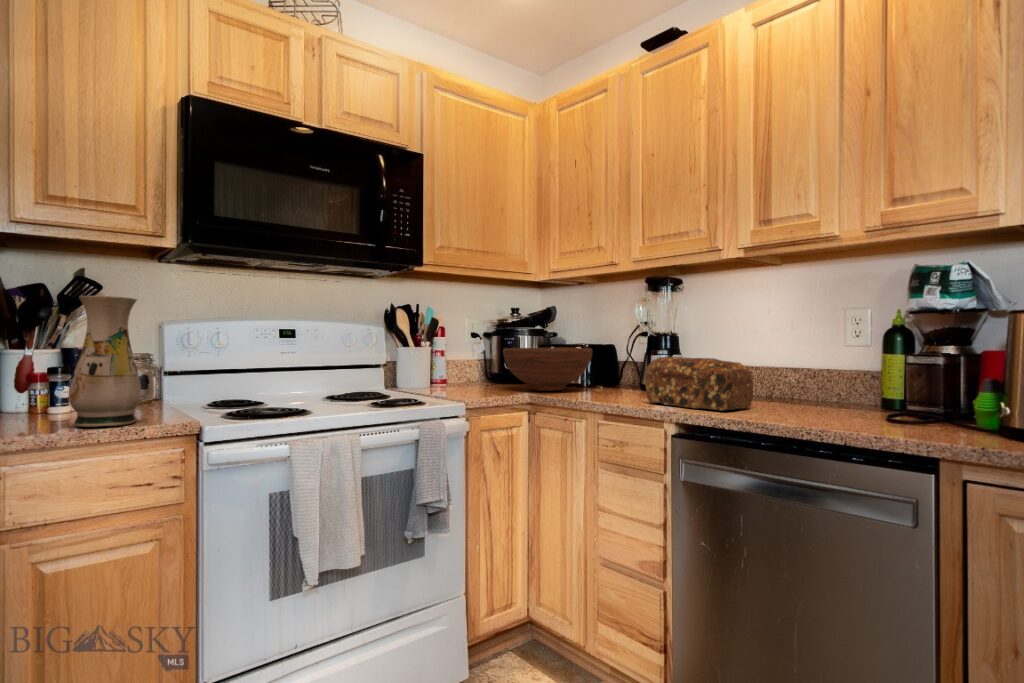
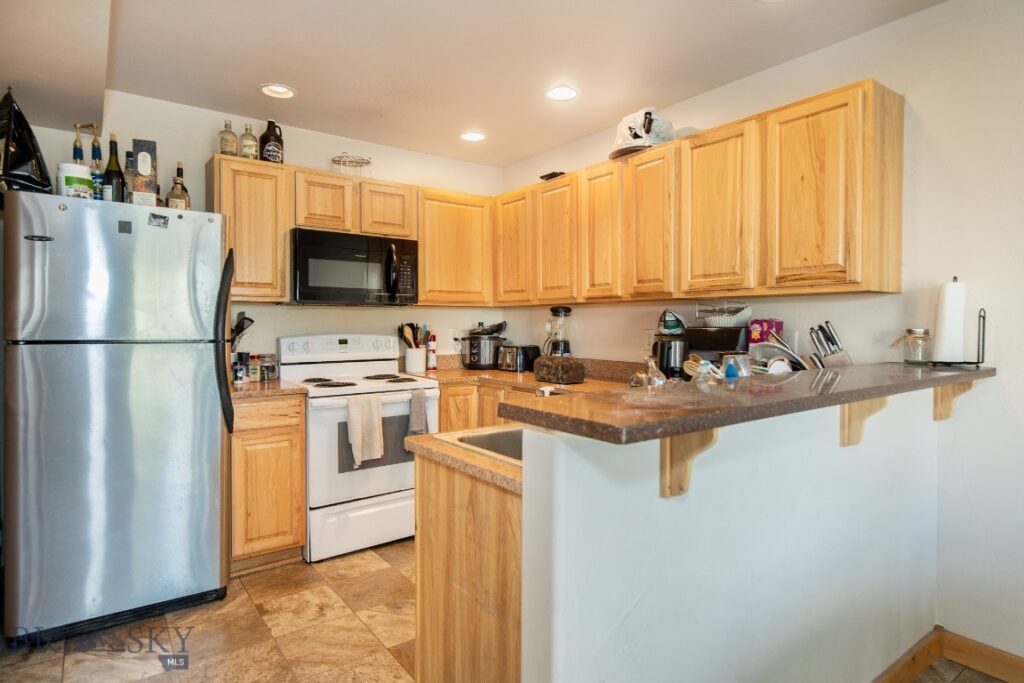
vase: present [69,296,141,427] -> none [251,330,280,389]
fruit bowl: present [503,348,592,391] -> none [467,348,519,374]

